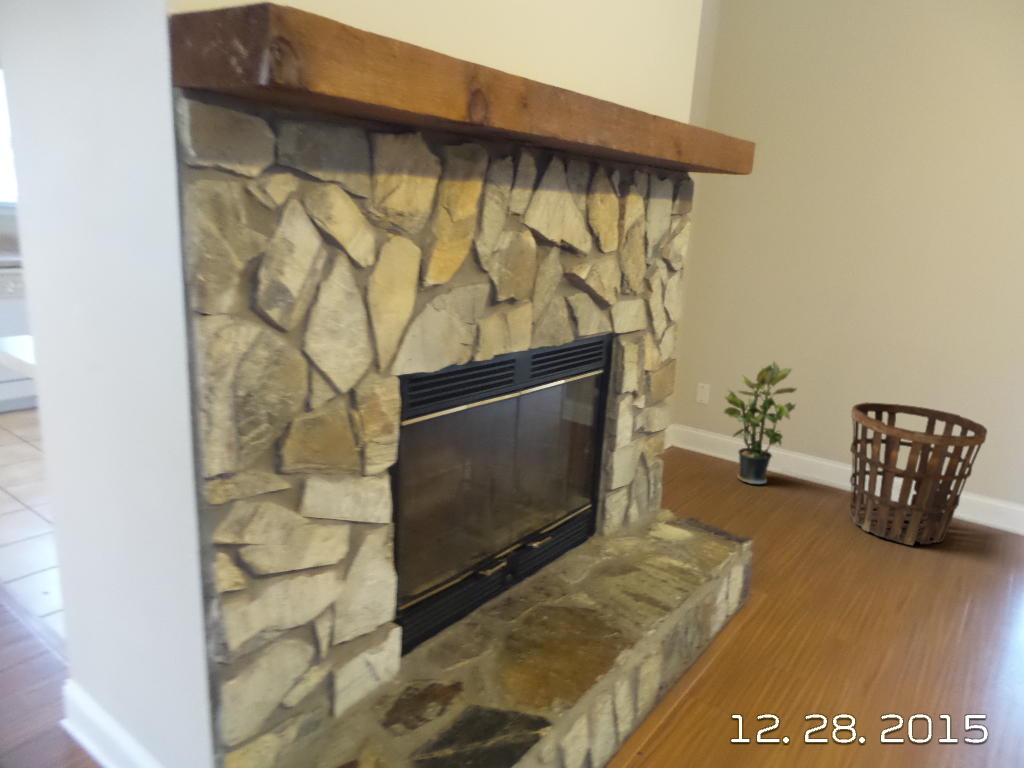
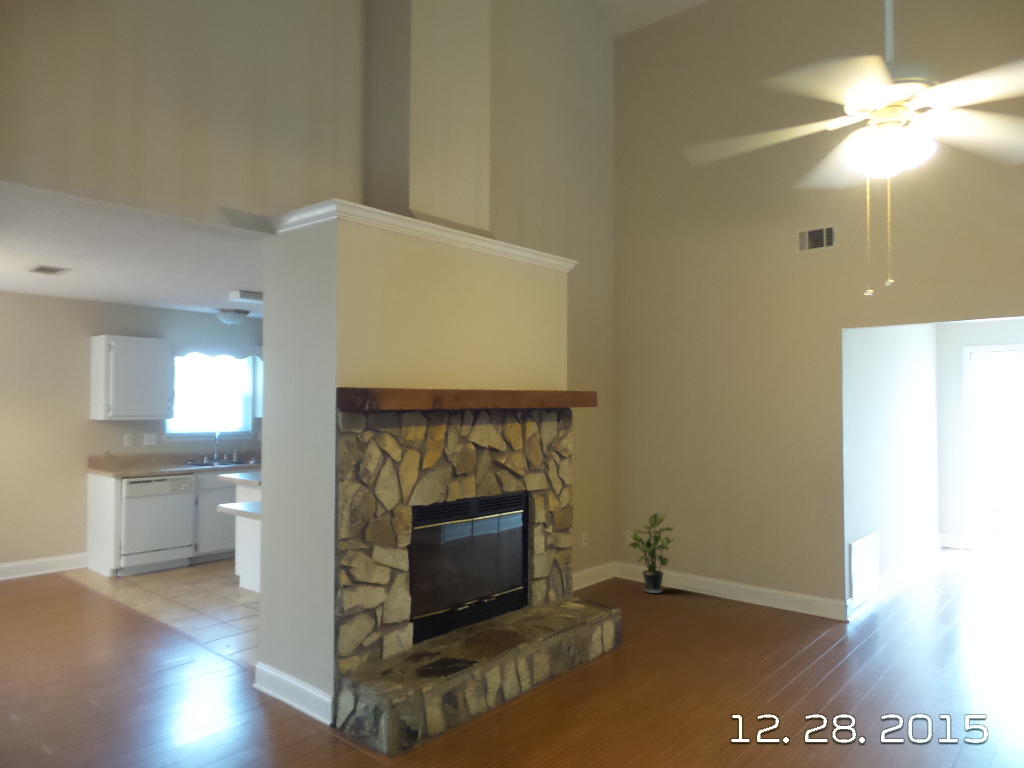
basket: present [850,402,987,545] -> none [696,533,772,620]

